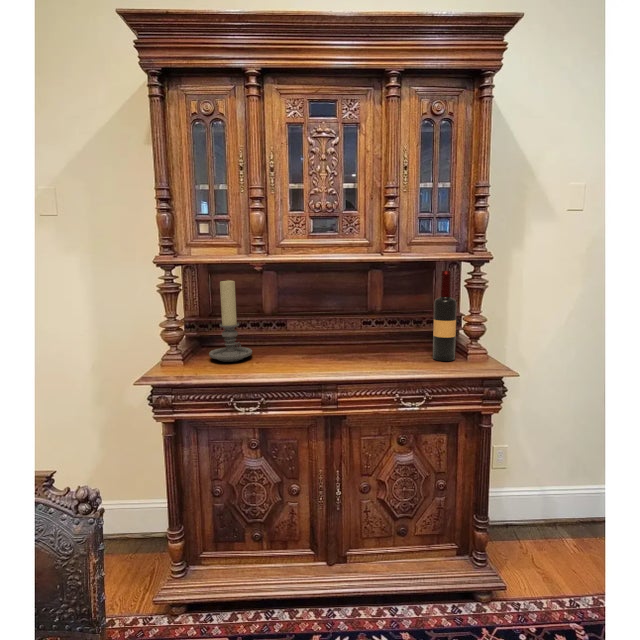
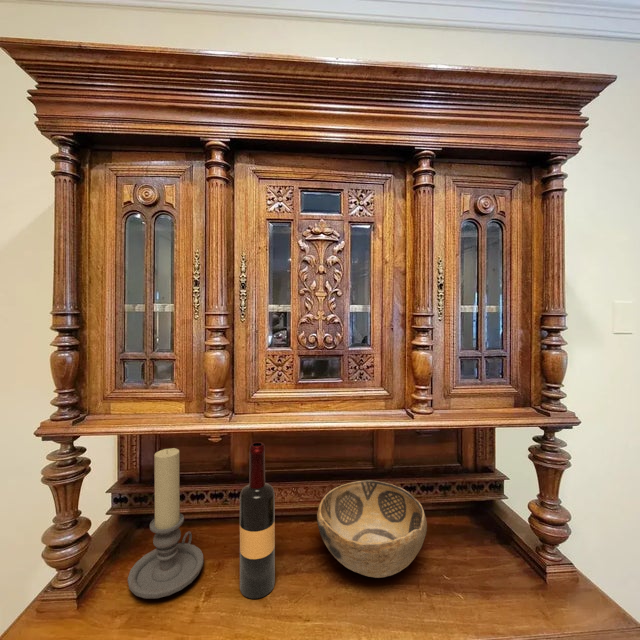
wine bottle: present [433,271,457,361] -> present [240,442,275,599]
decorative bowl: none [323,314,394,356] -> present [317,480,427,578]

